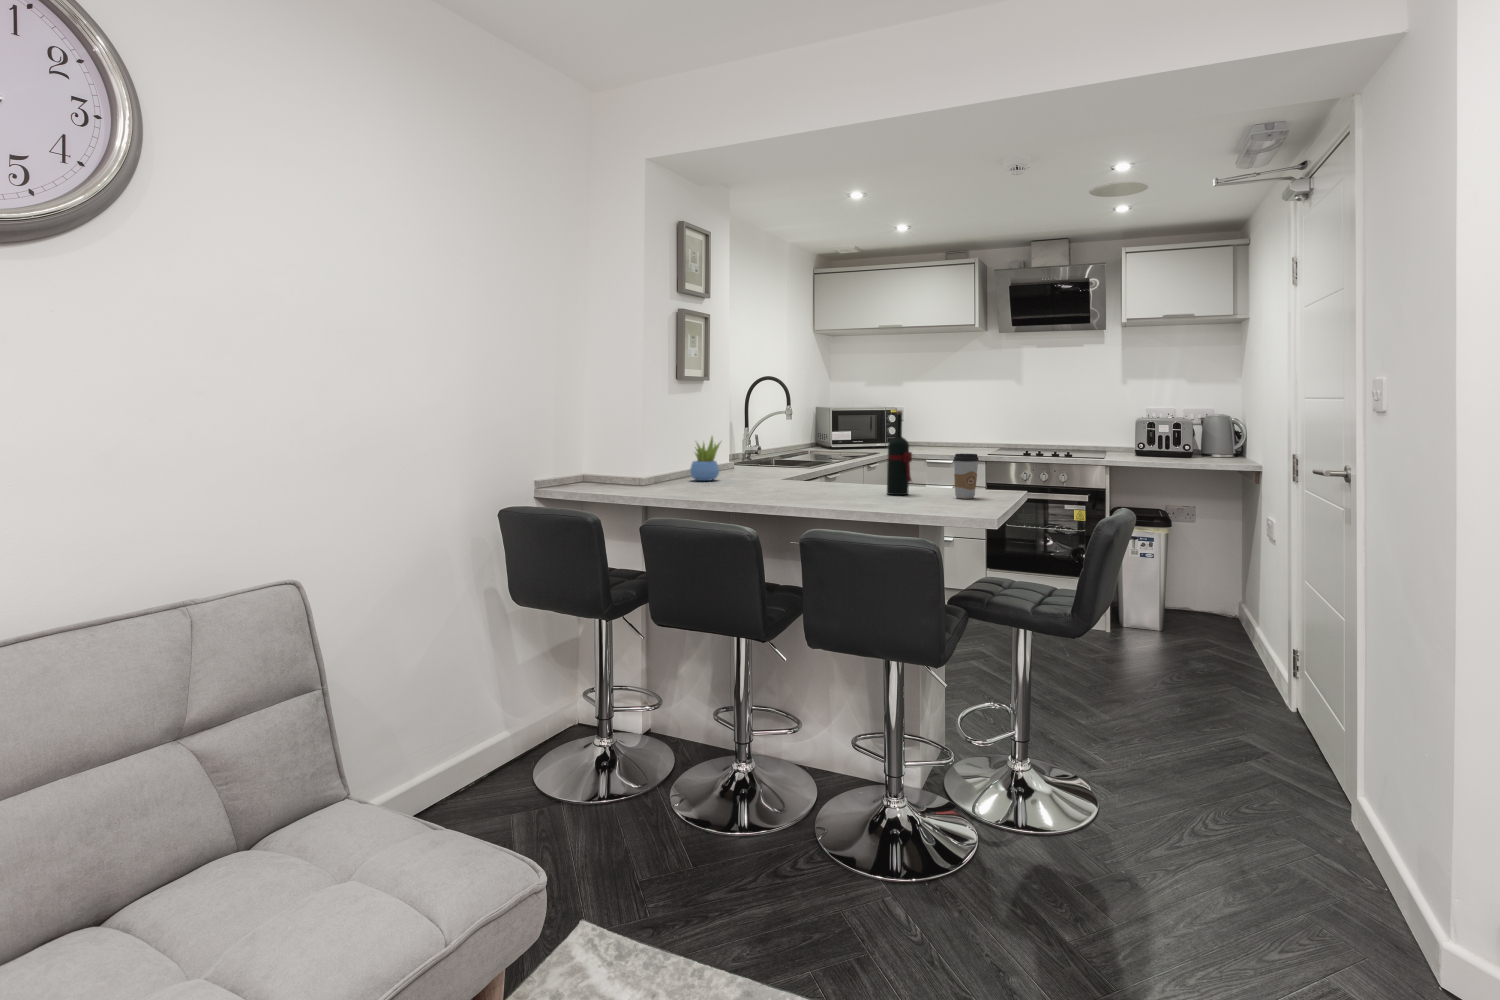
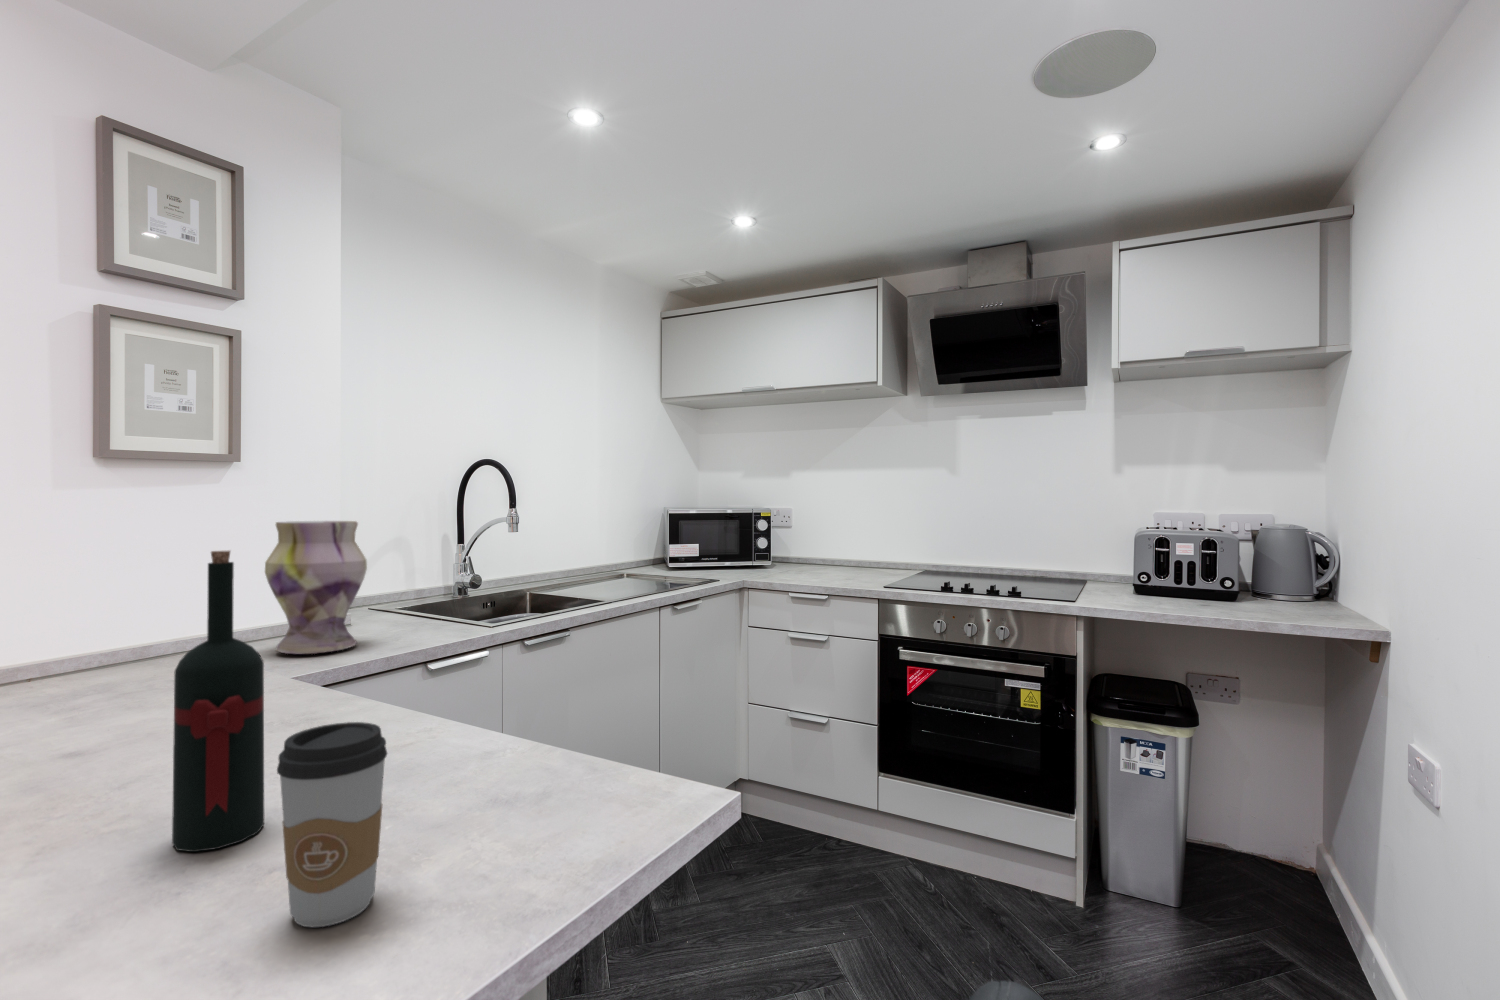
vase: none [735,411,777,474] -> present [265,521,367,654]
succulent plant: present [690,437,720,481] -> none [55,577,144,686]

